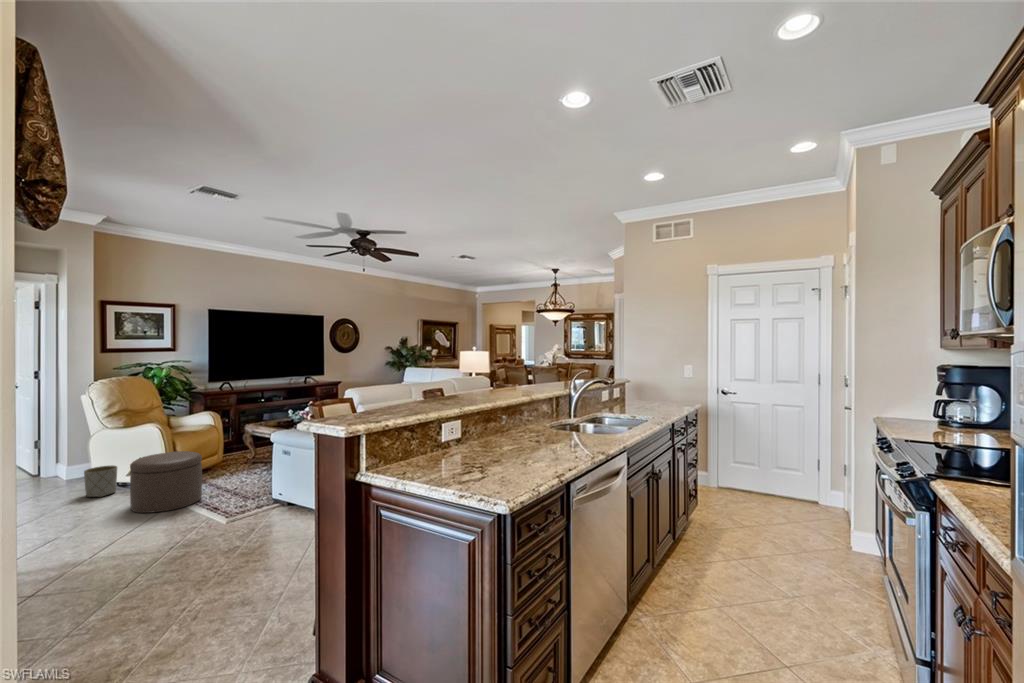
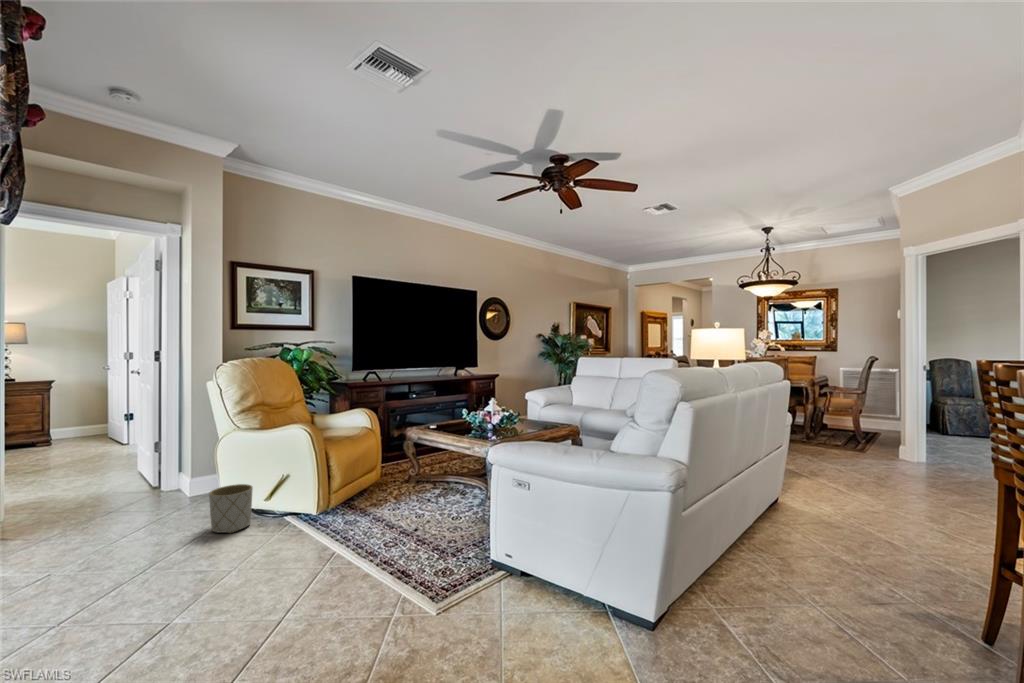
ottoman: present [130,451,202,513] -> none [273,469,372,574]

